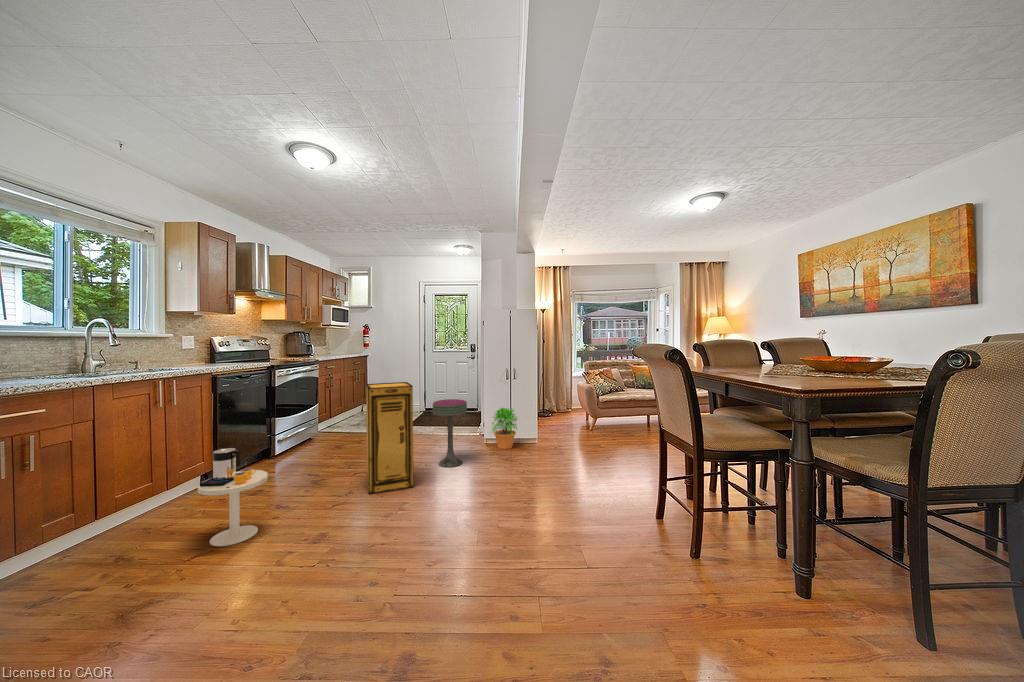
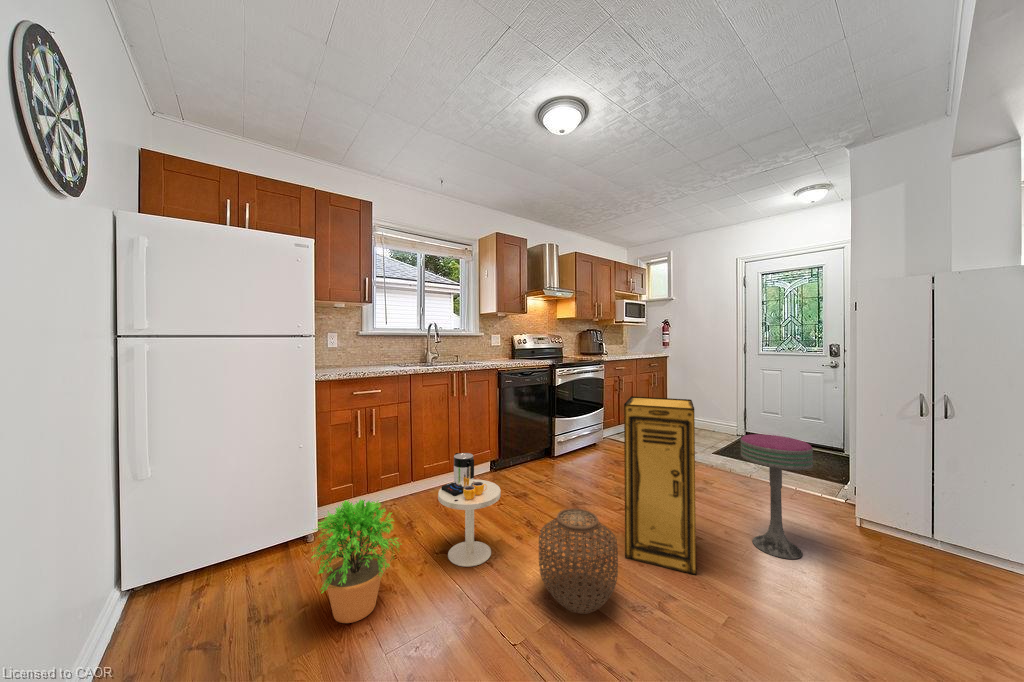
potted plant: present [491,408,517,449] -> present [312,499,399,623]
woven basket: none [316,462,375,528] -> present [539,508,618,614]

